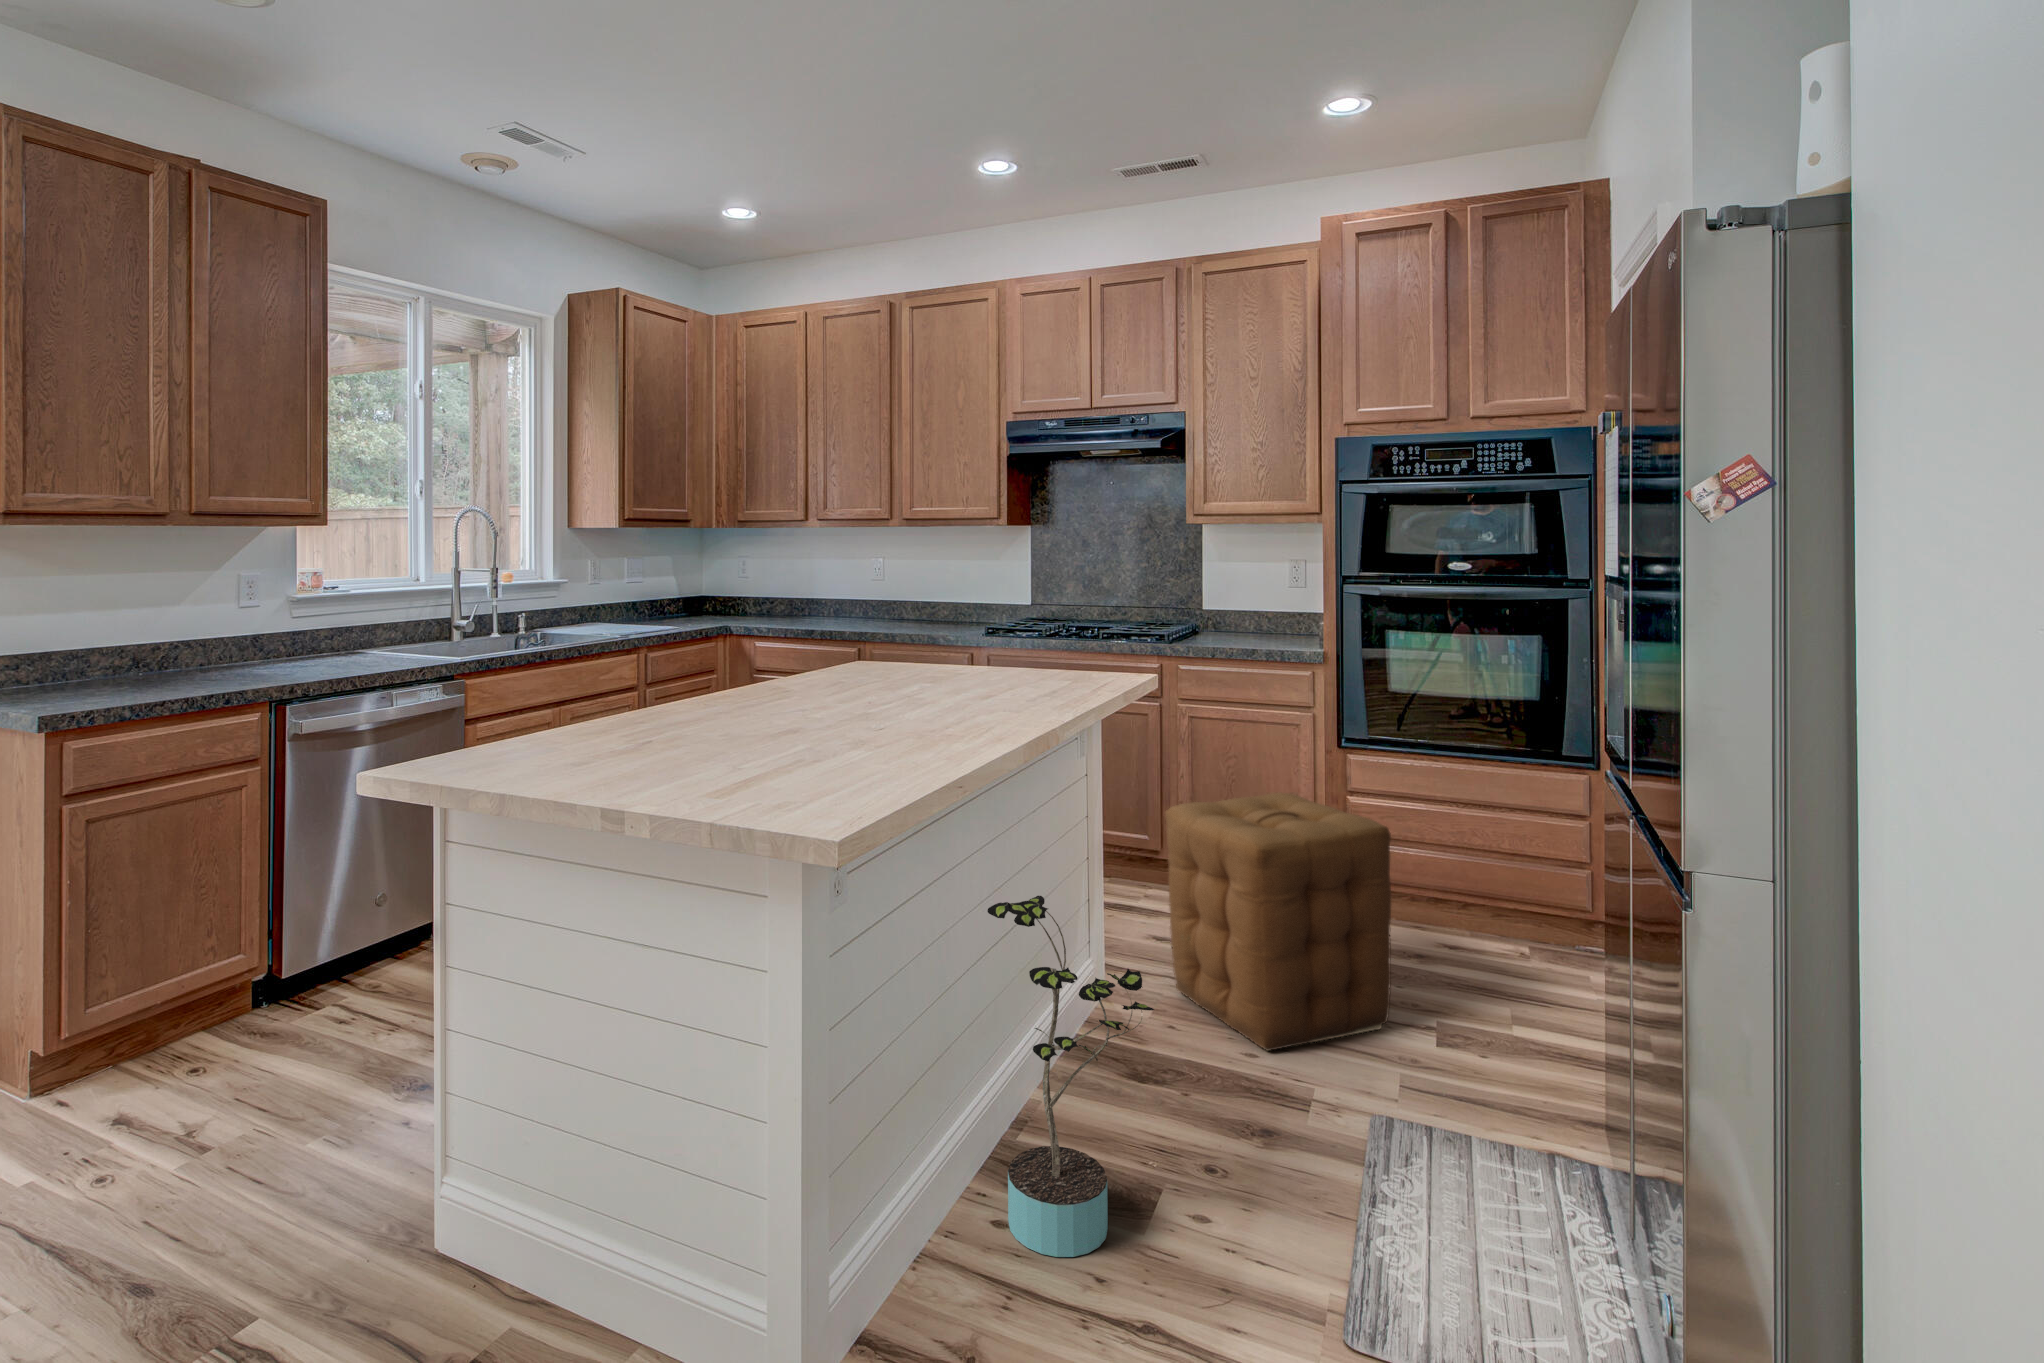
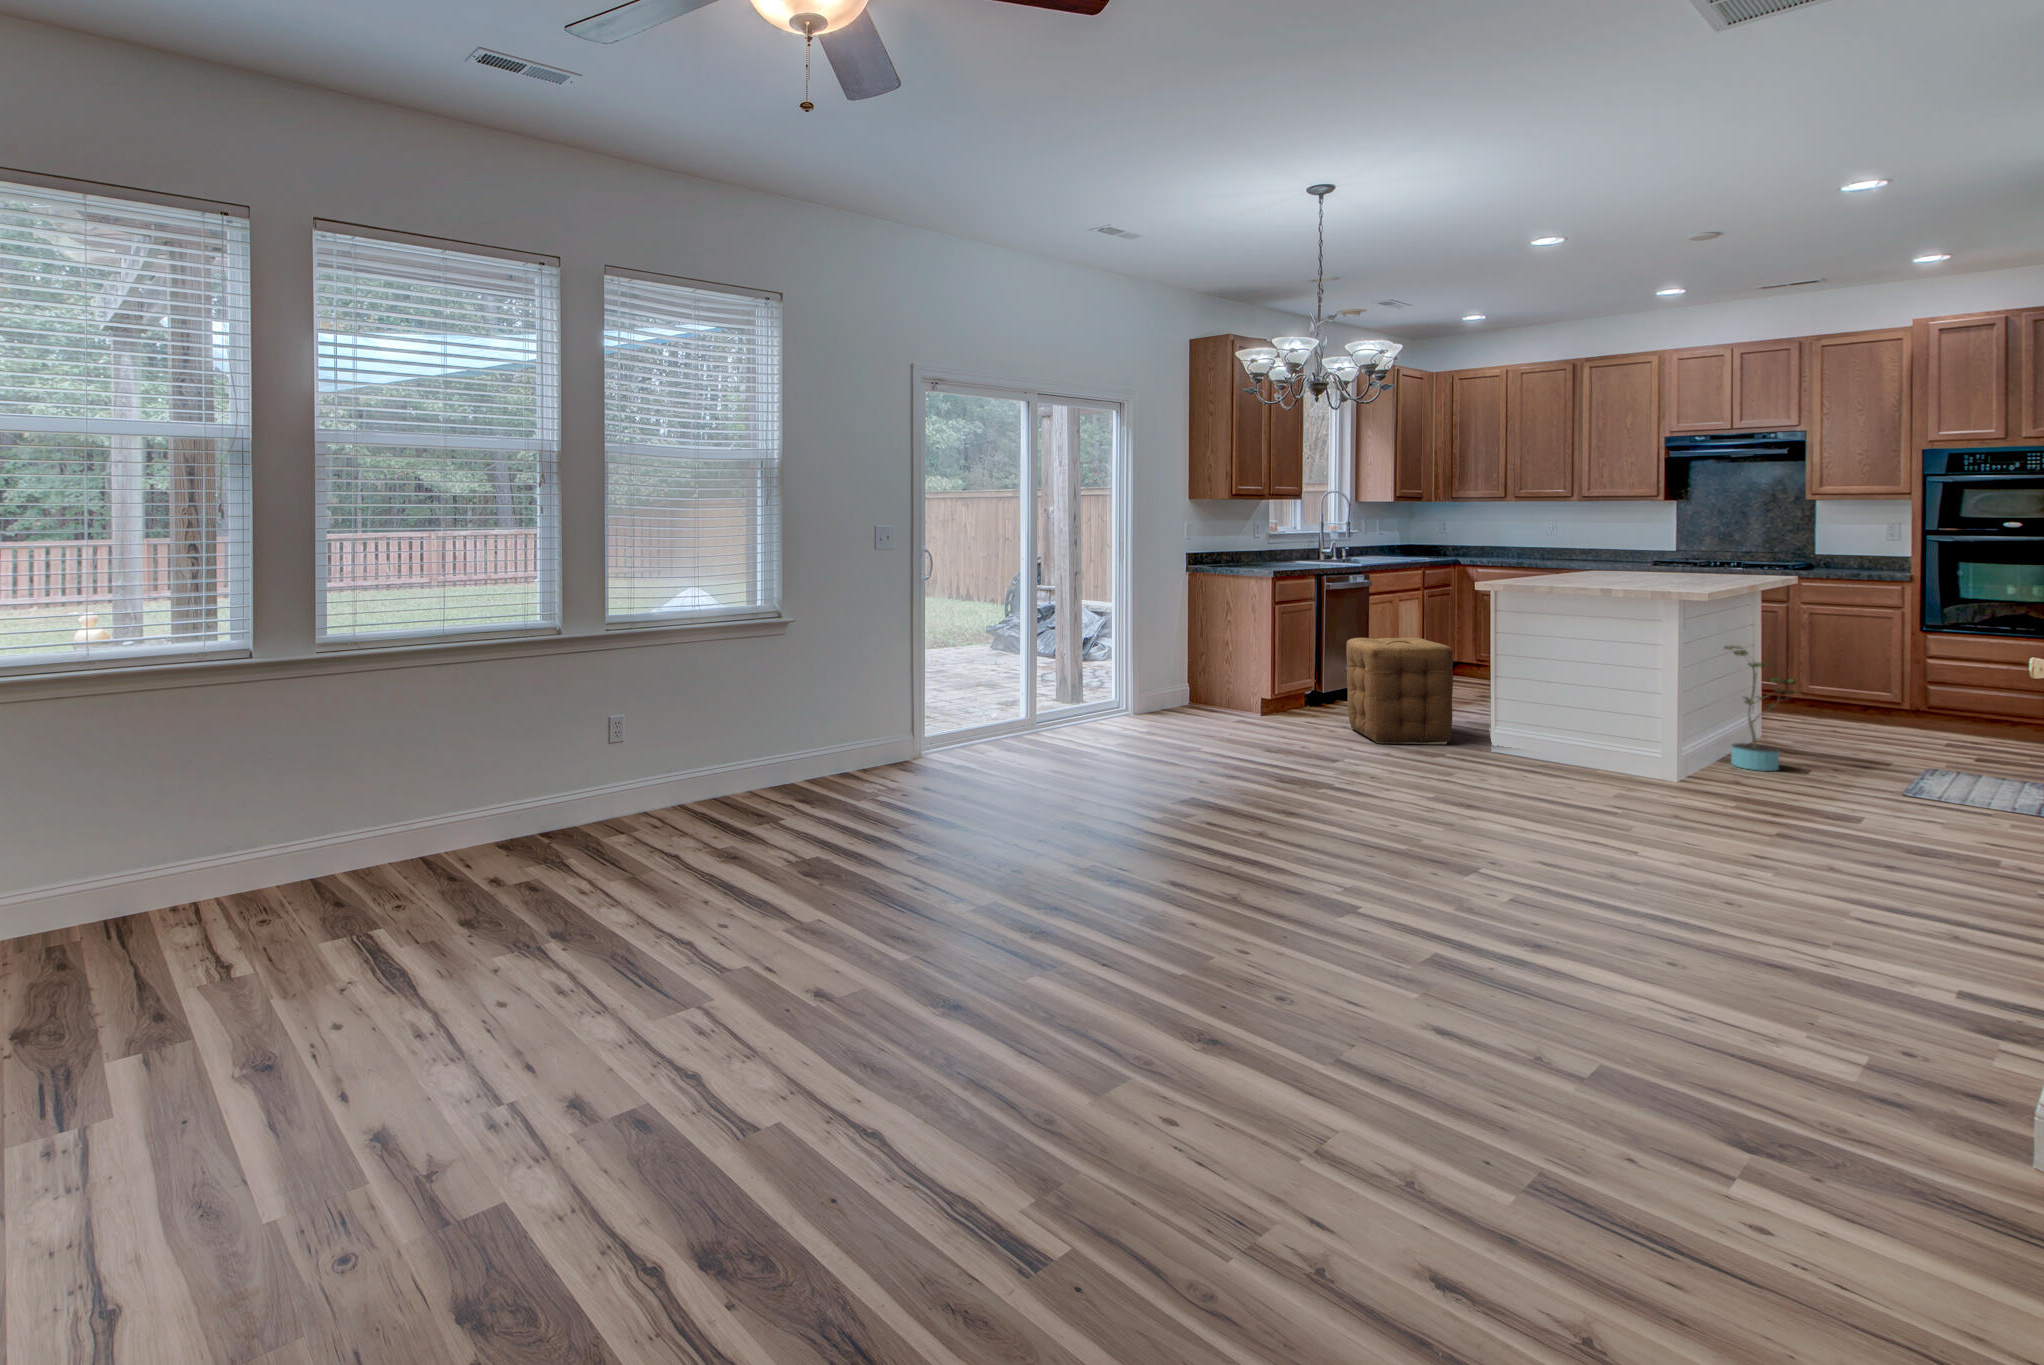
ottoman: present [1165,793,1391,1051] -> present [1346,638,1453,744]

